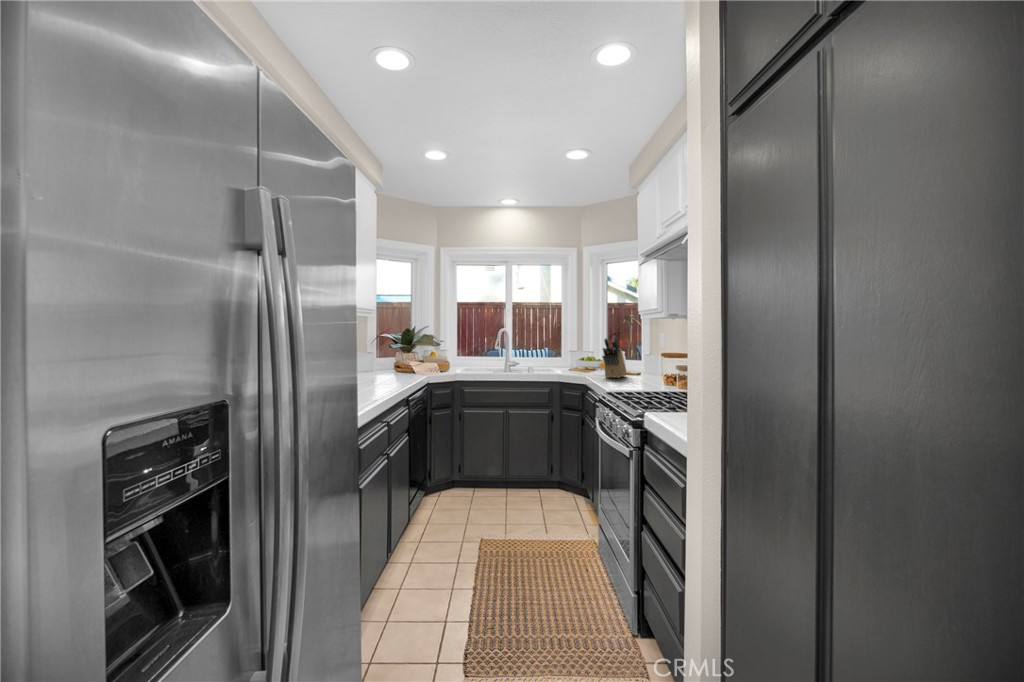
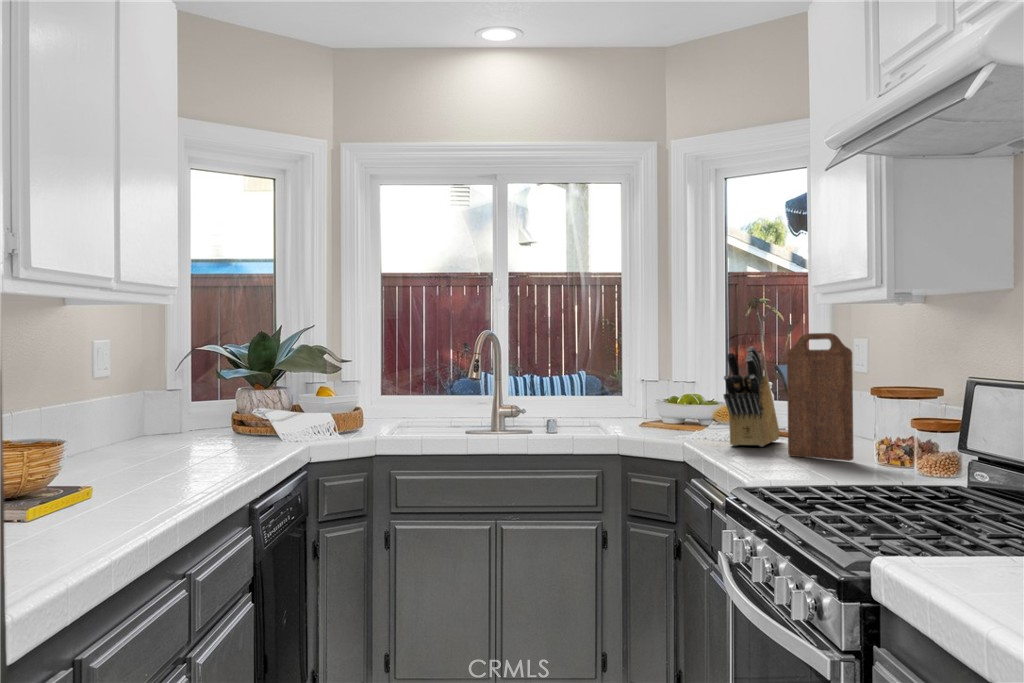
cutting board: none [629,330,655,383] -> present [787,333,854,461]

